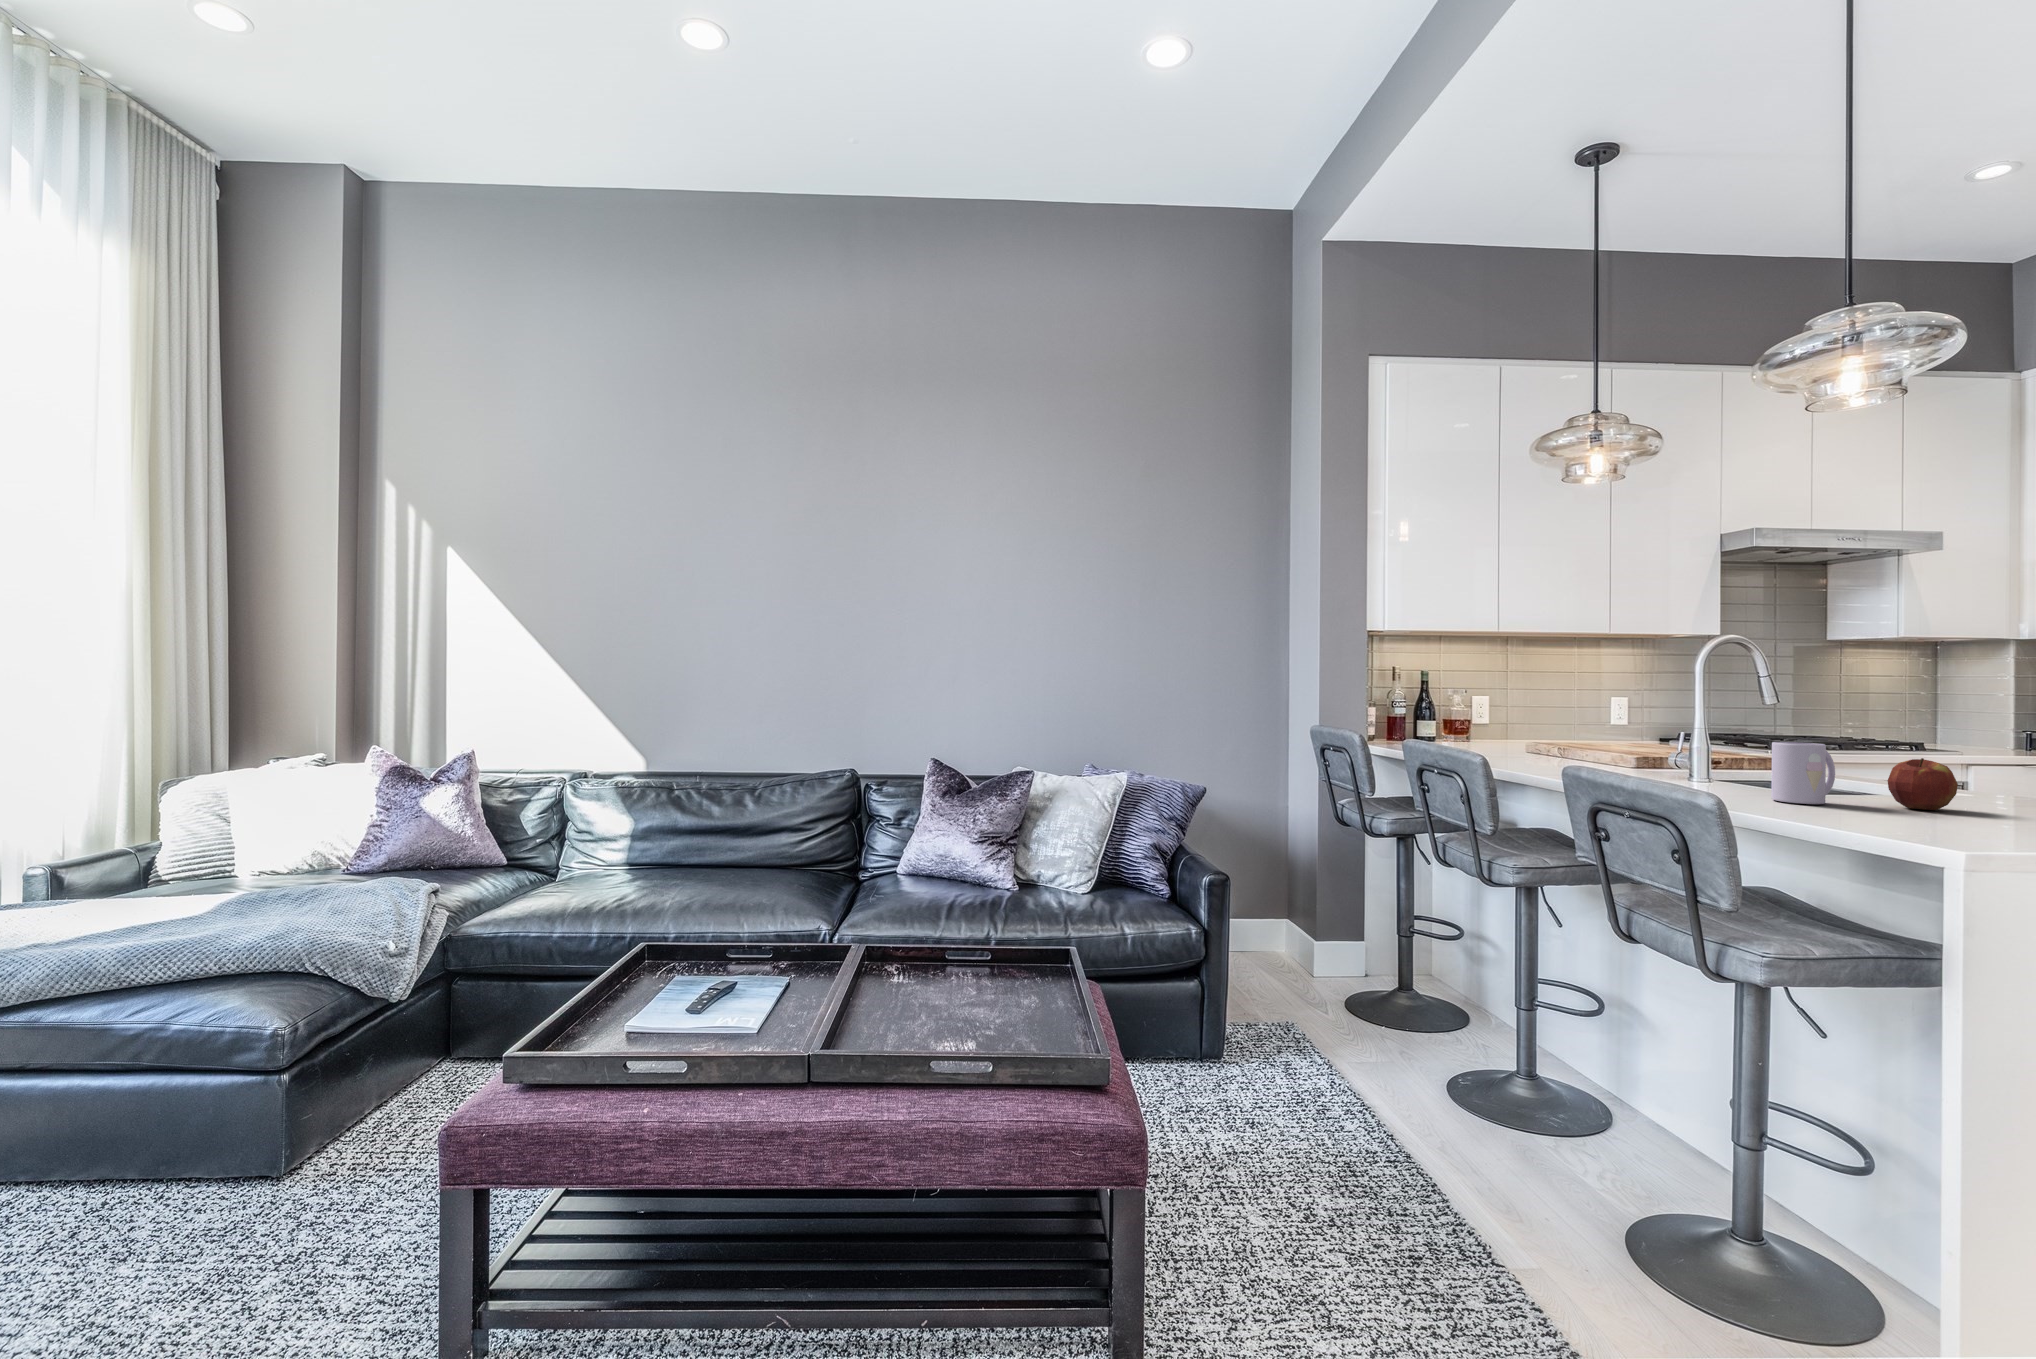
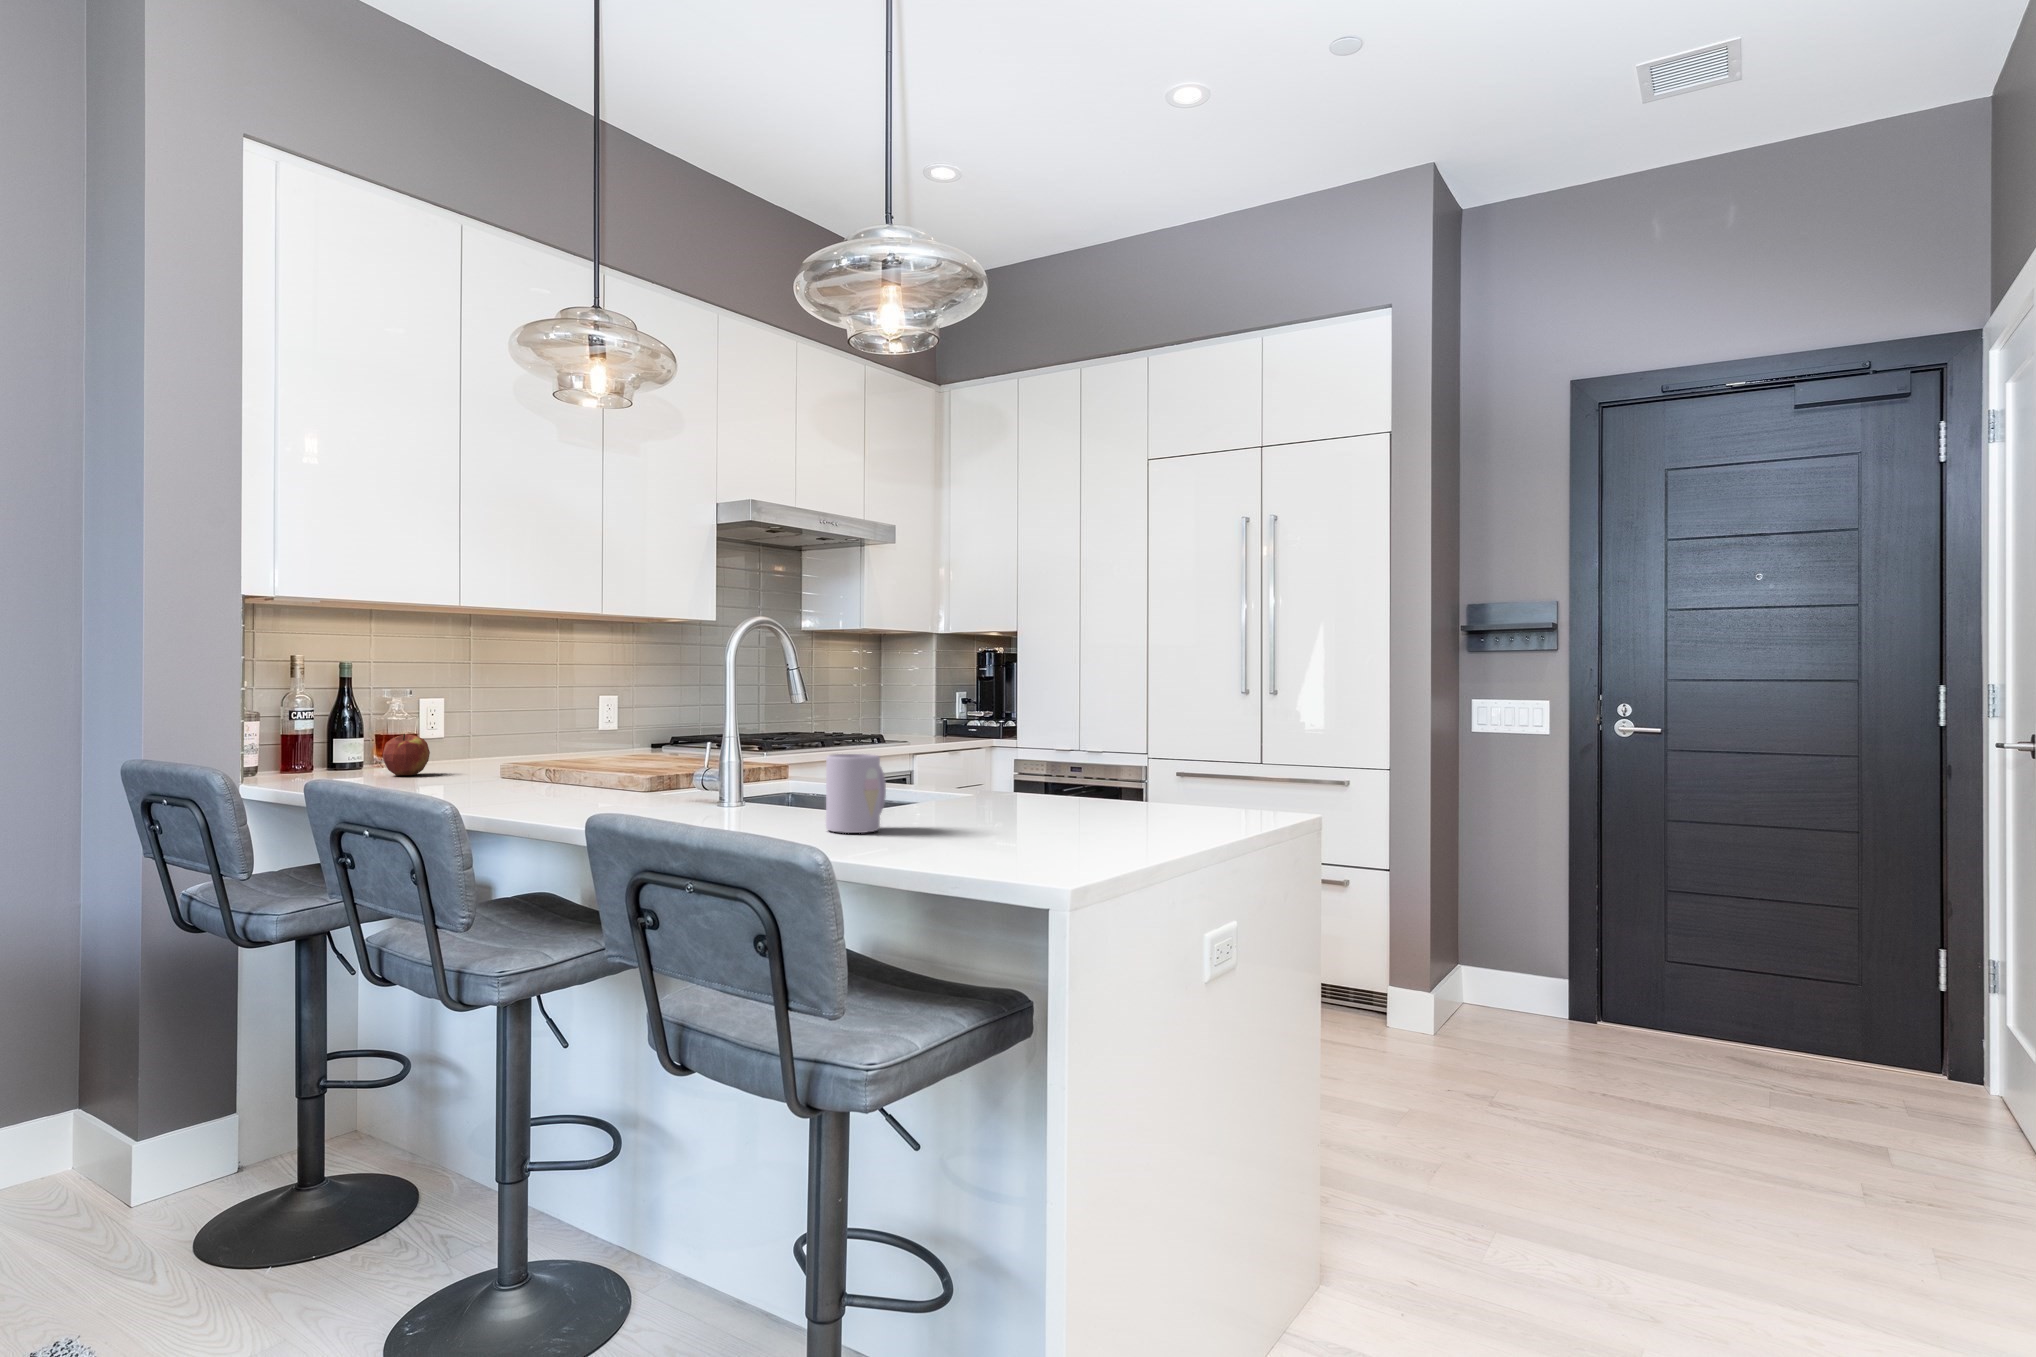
apple: present [1888,758,1958,810] -> present [383,734,430,775]

